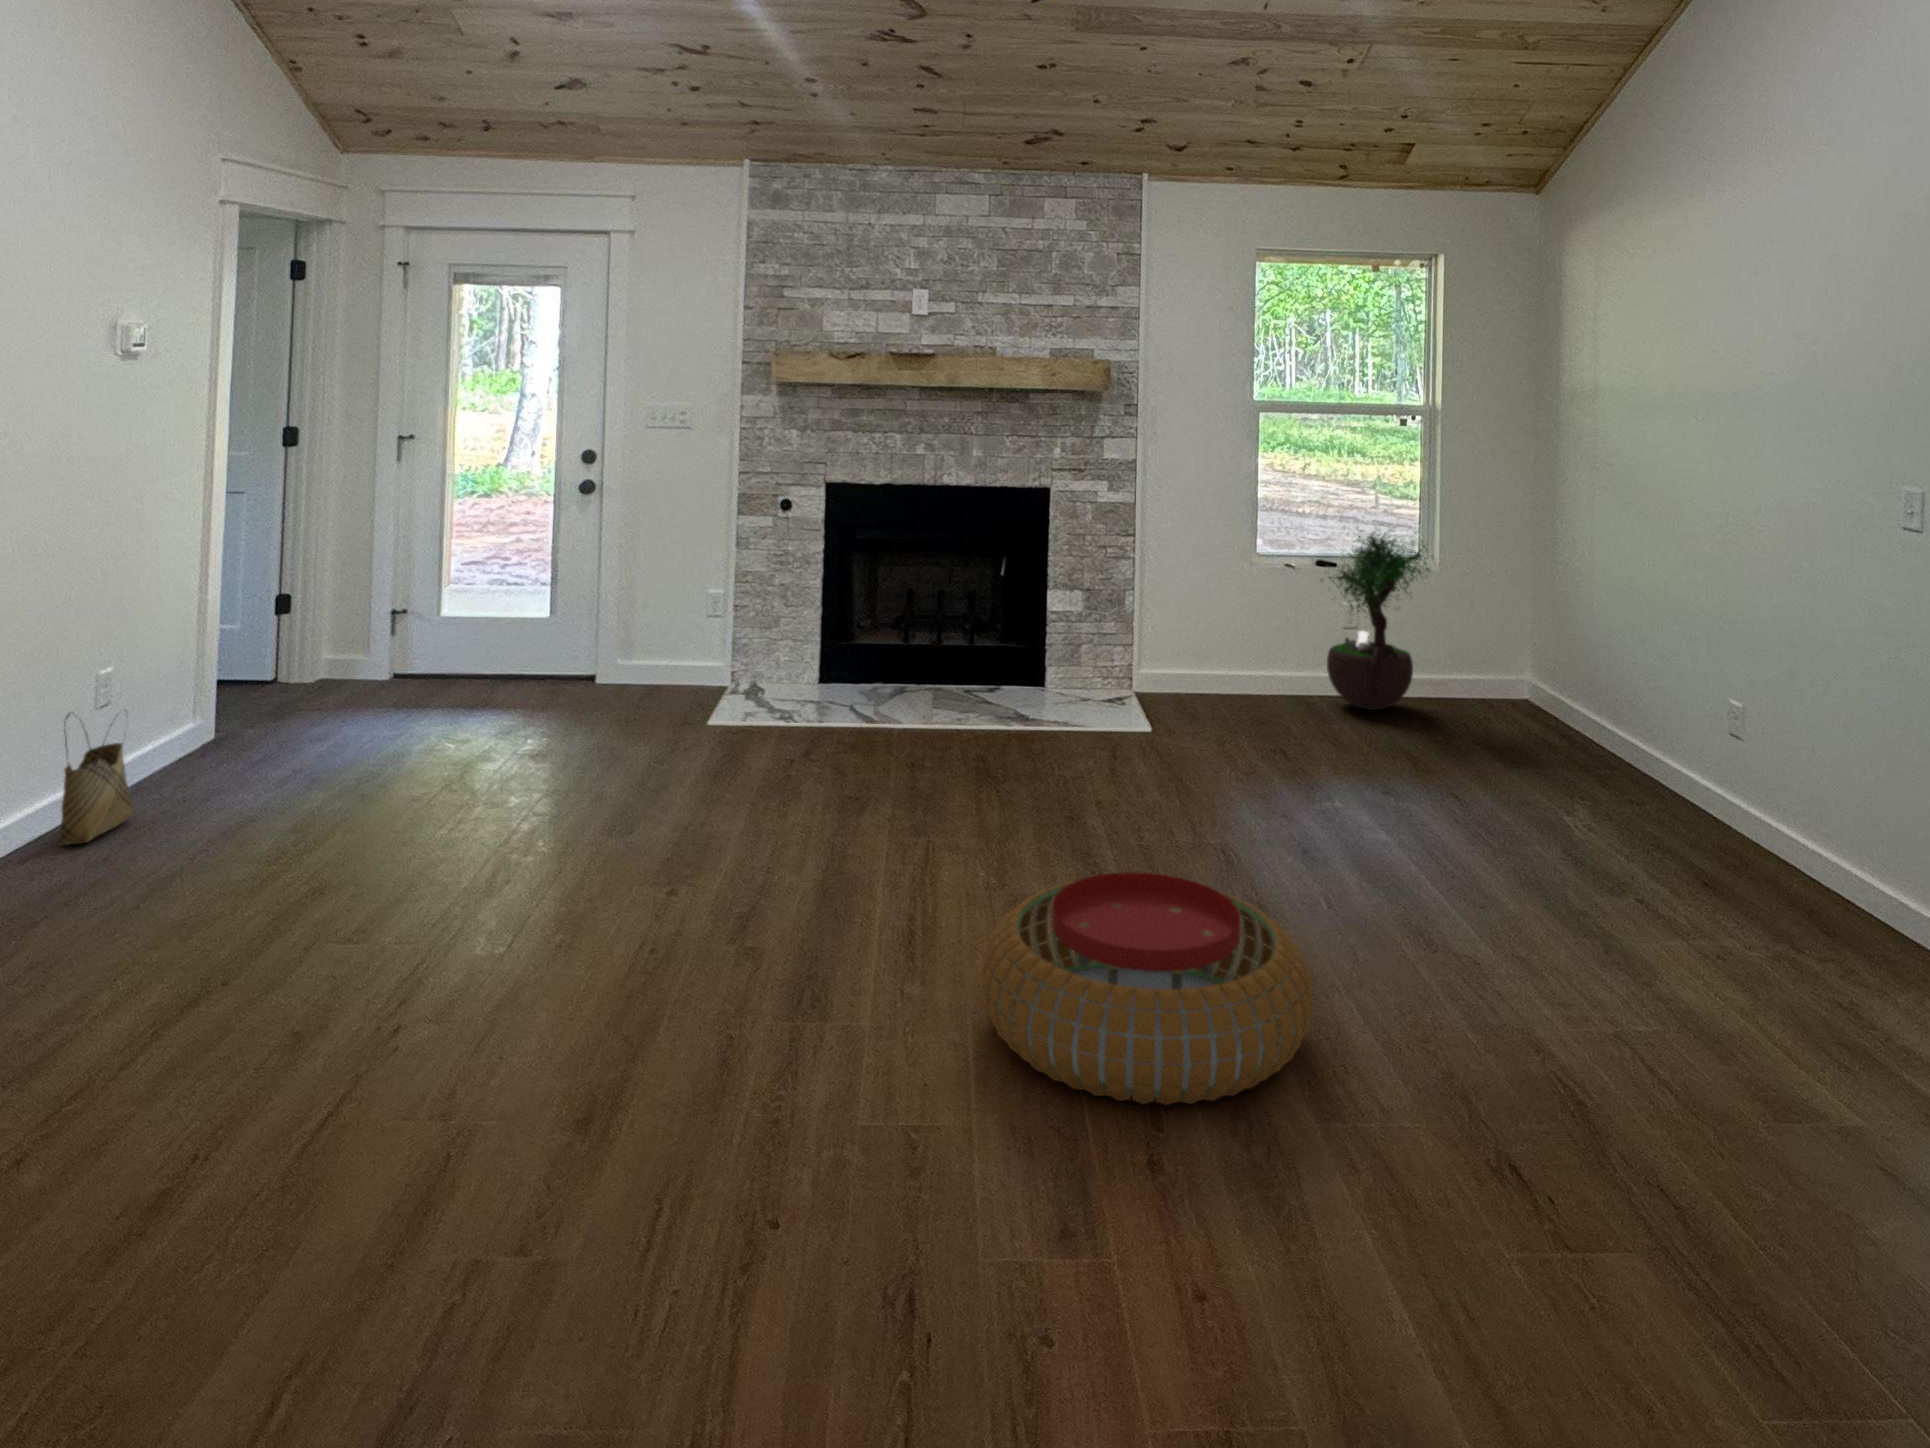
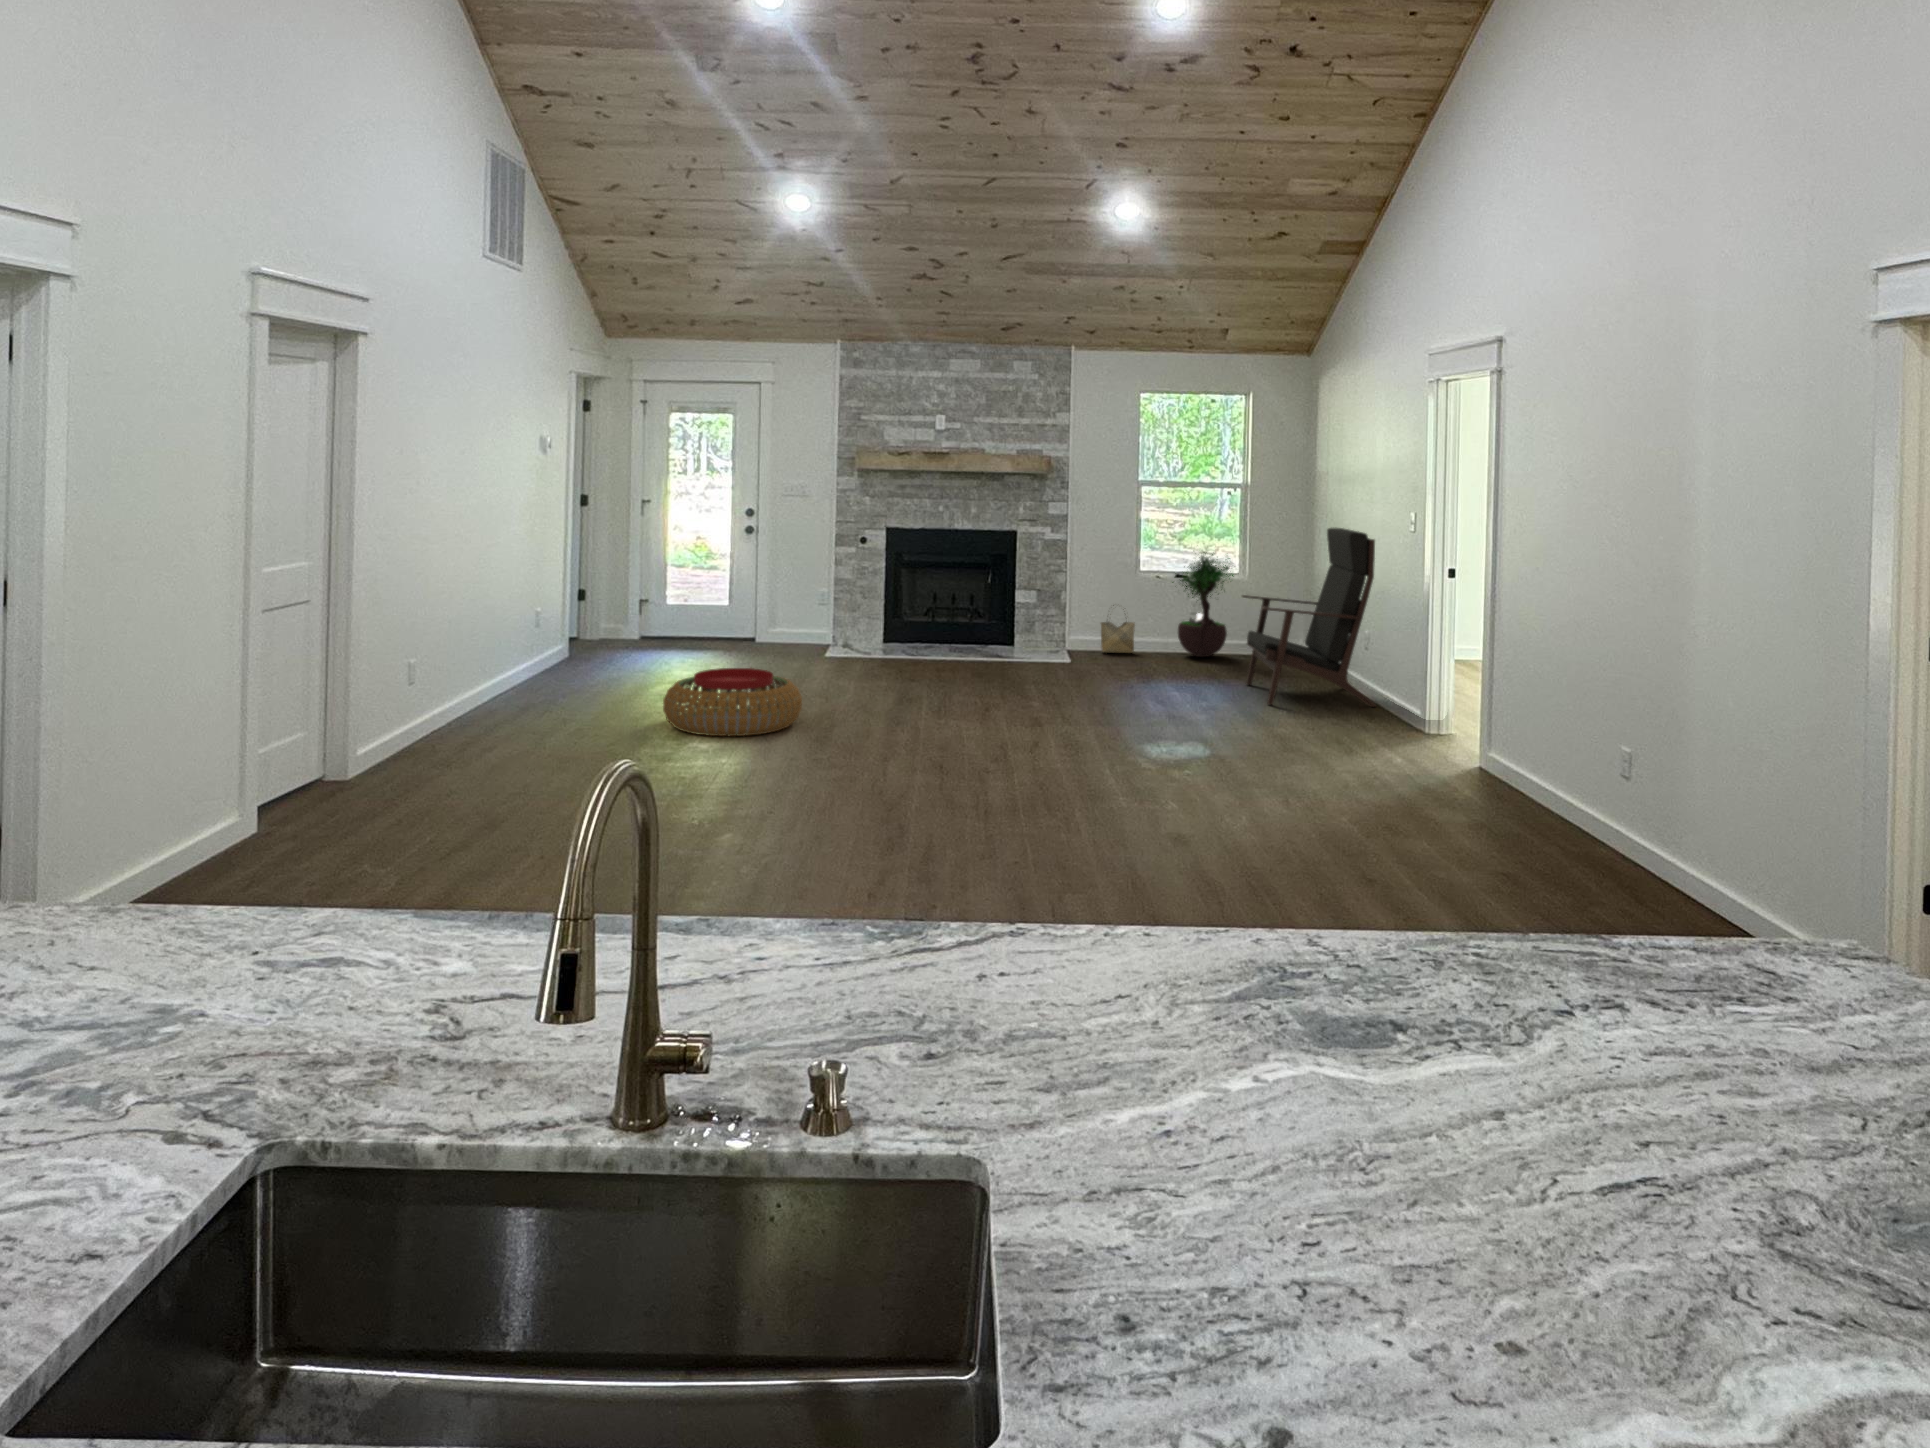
lounge chair: none [1480,499,1791,871] -> present [1242,528,1376,707]
woven basket: present [58,710,133,845] -> present [1101,605,1135,653]
pouf: present [981,872,1313,1105] -> present [663,668,802,736]

